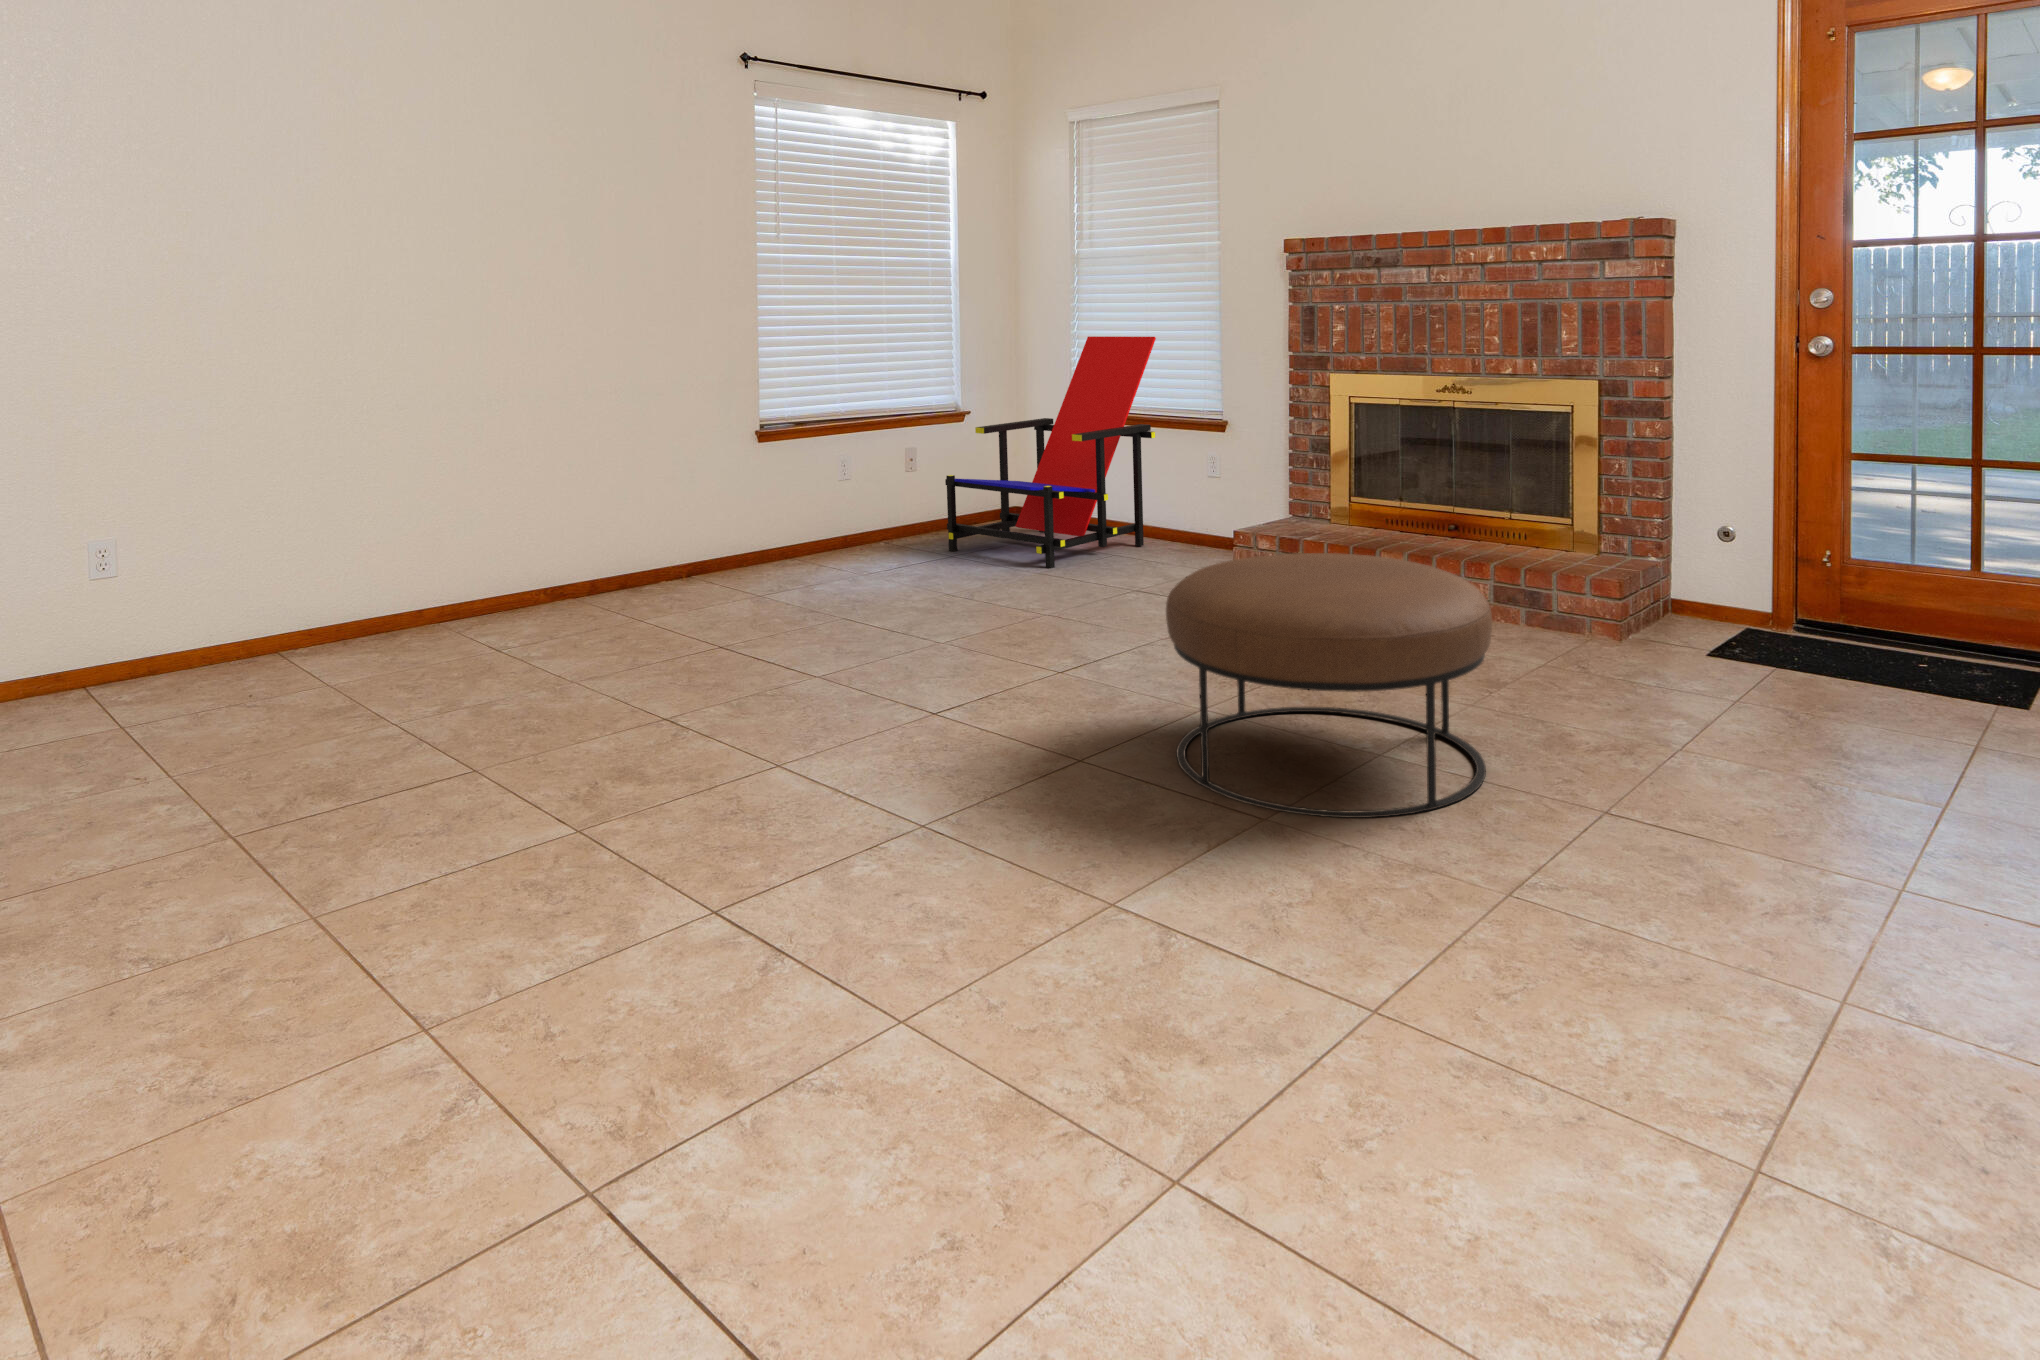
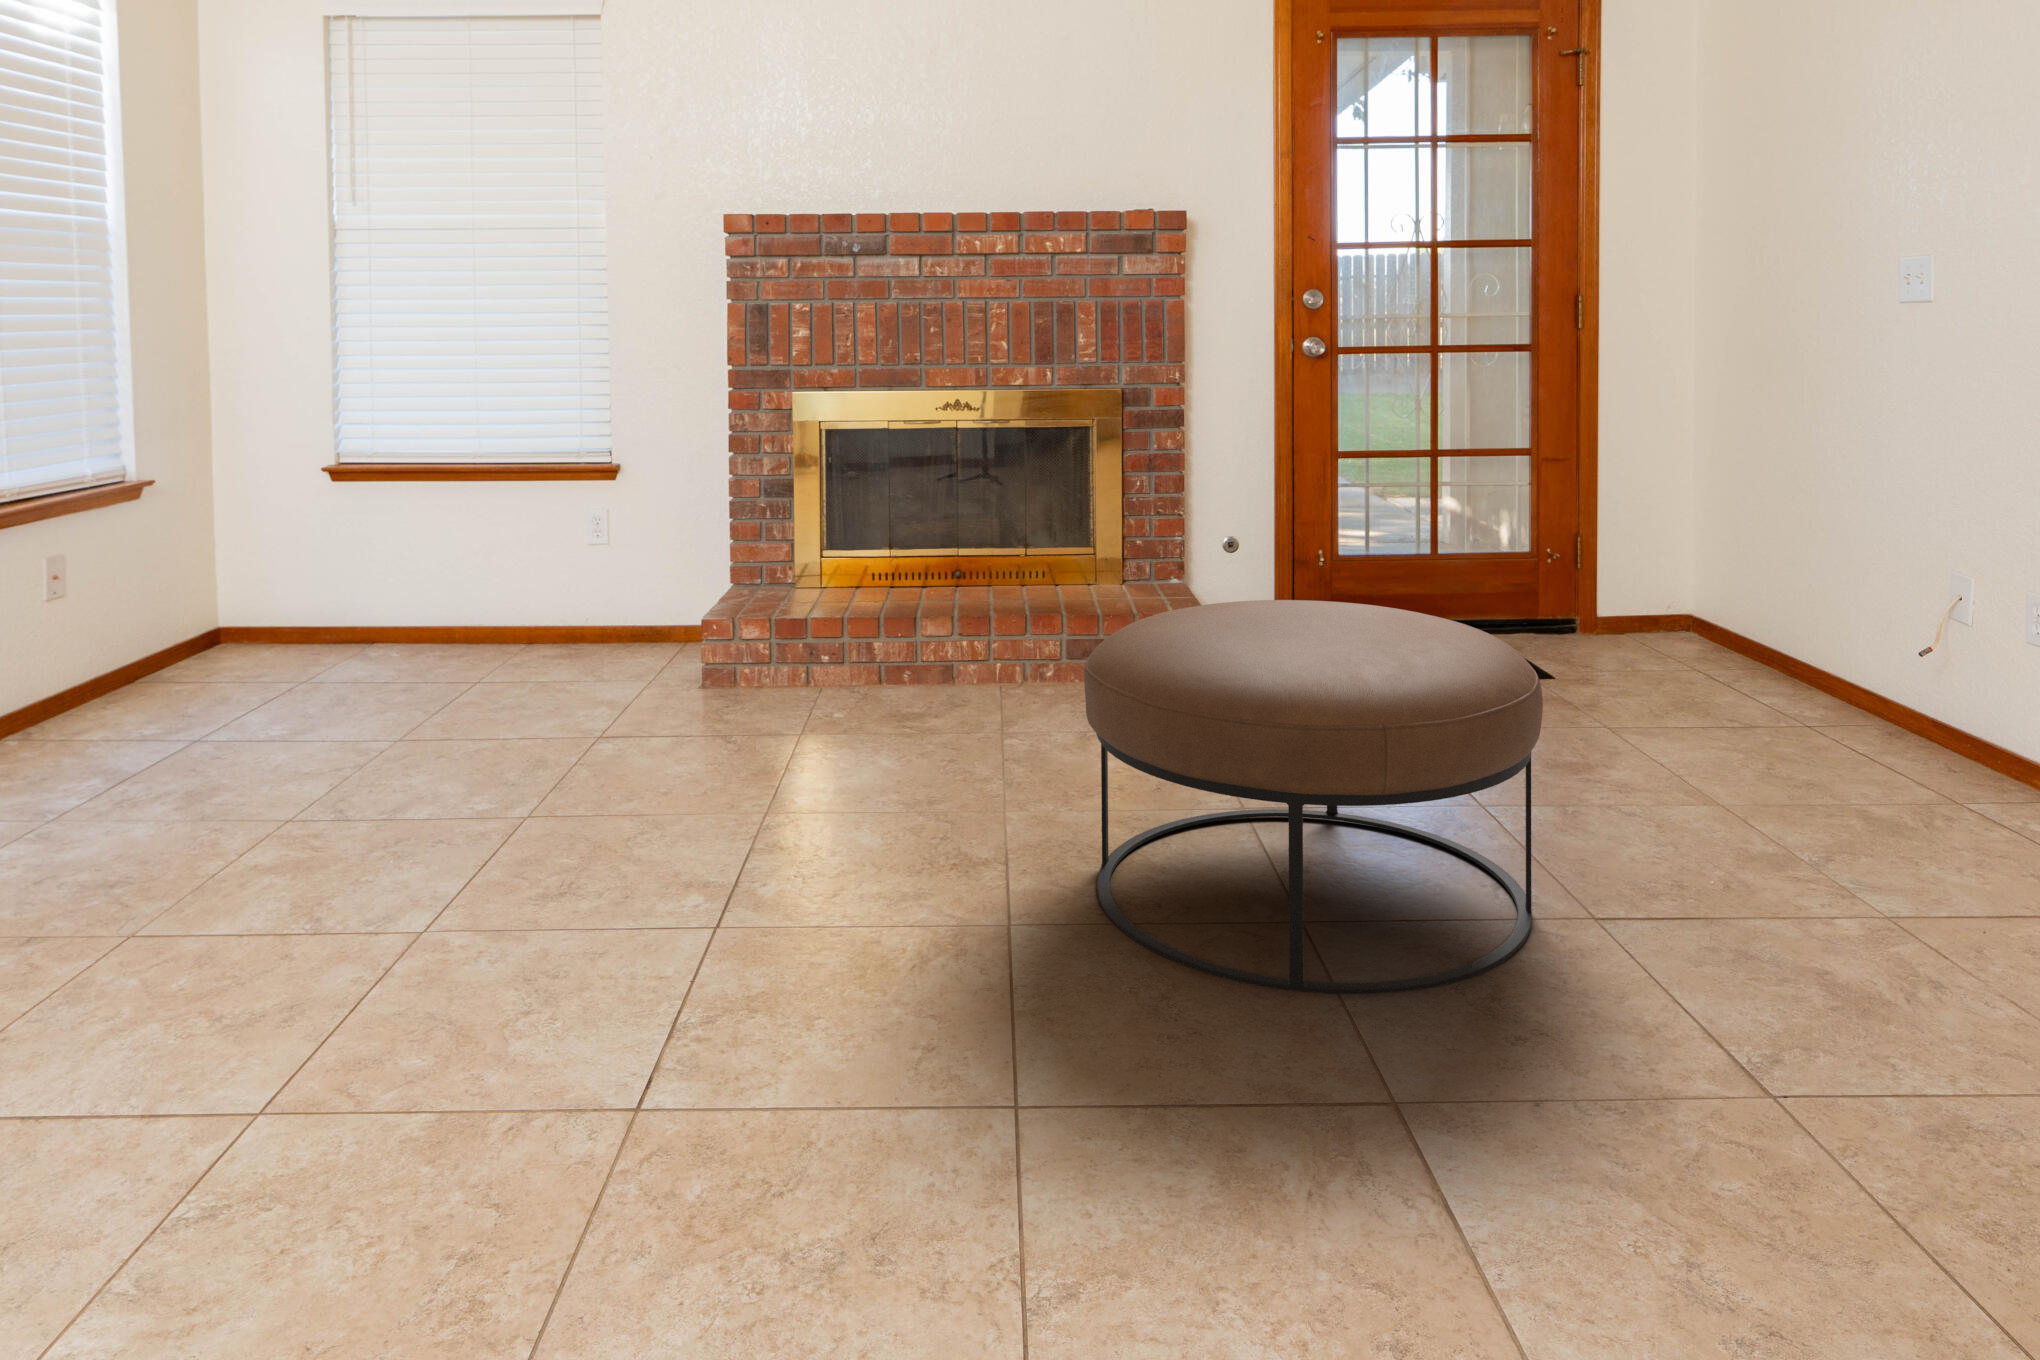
lounge chair: present [945,336,1156,569] -> none [104,351,487,735]

